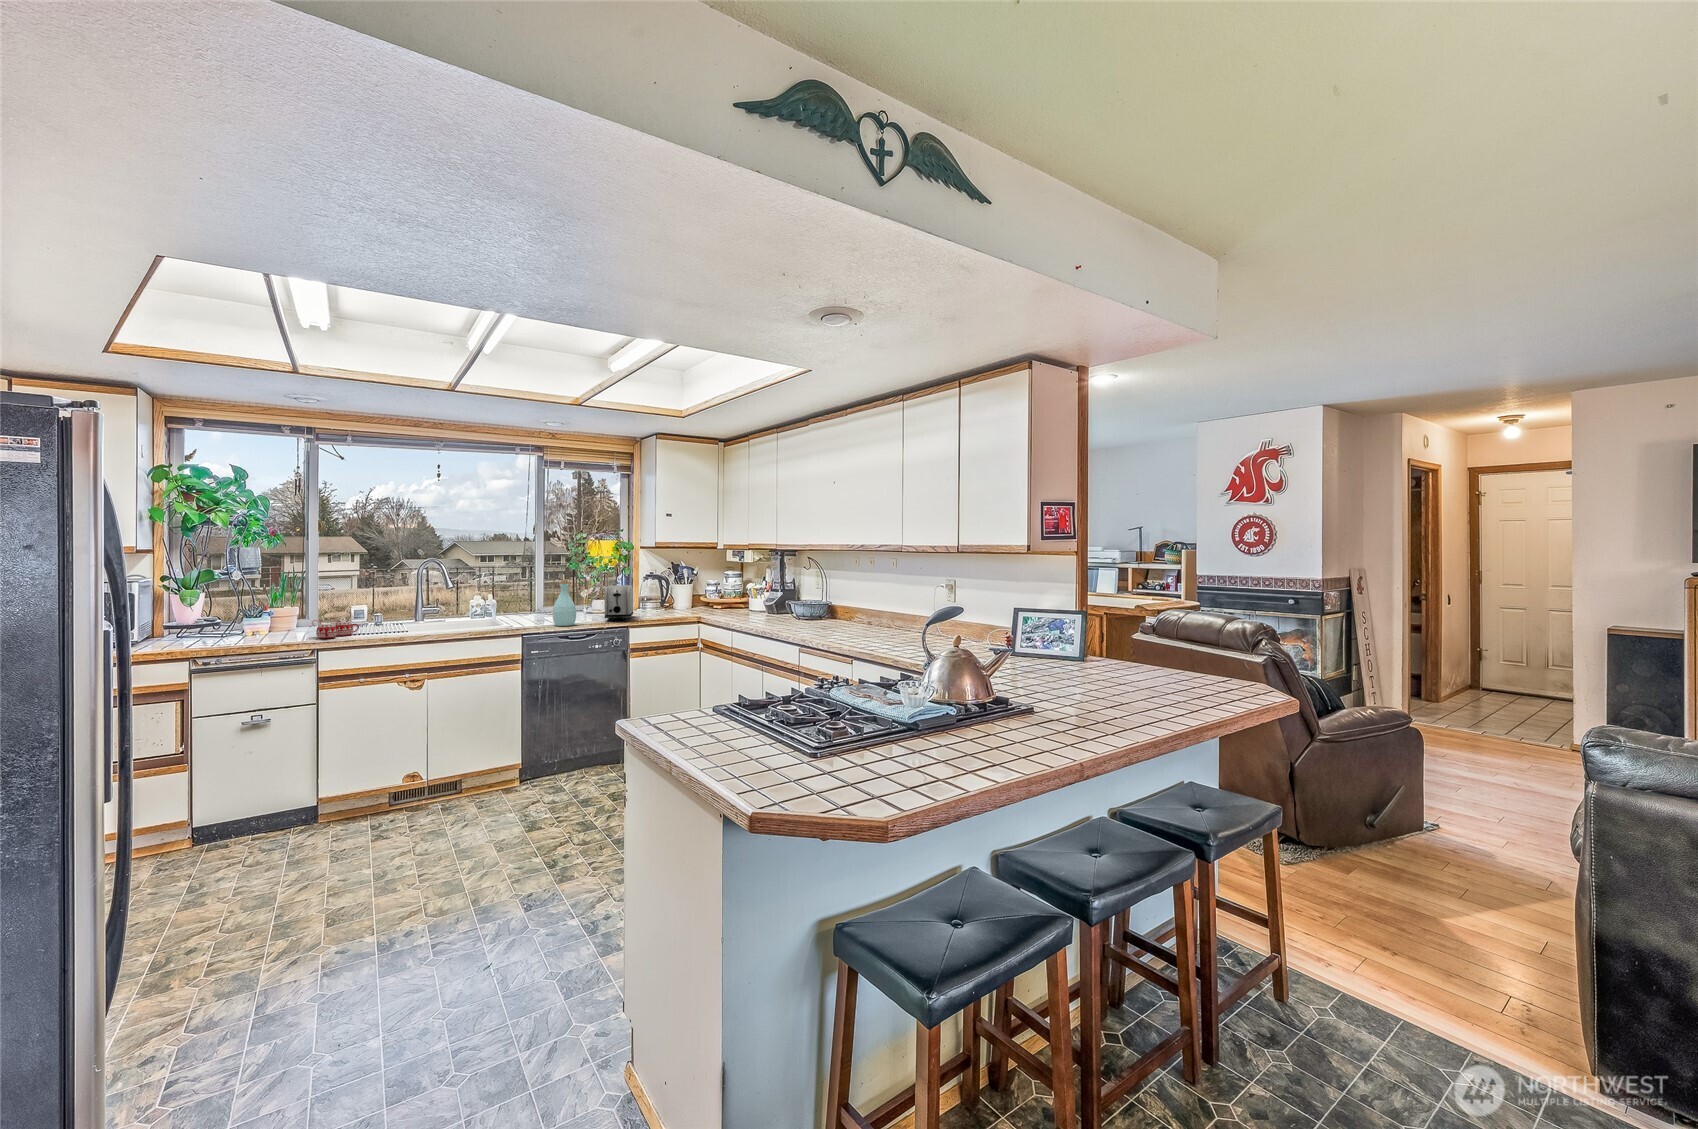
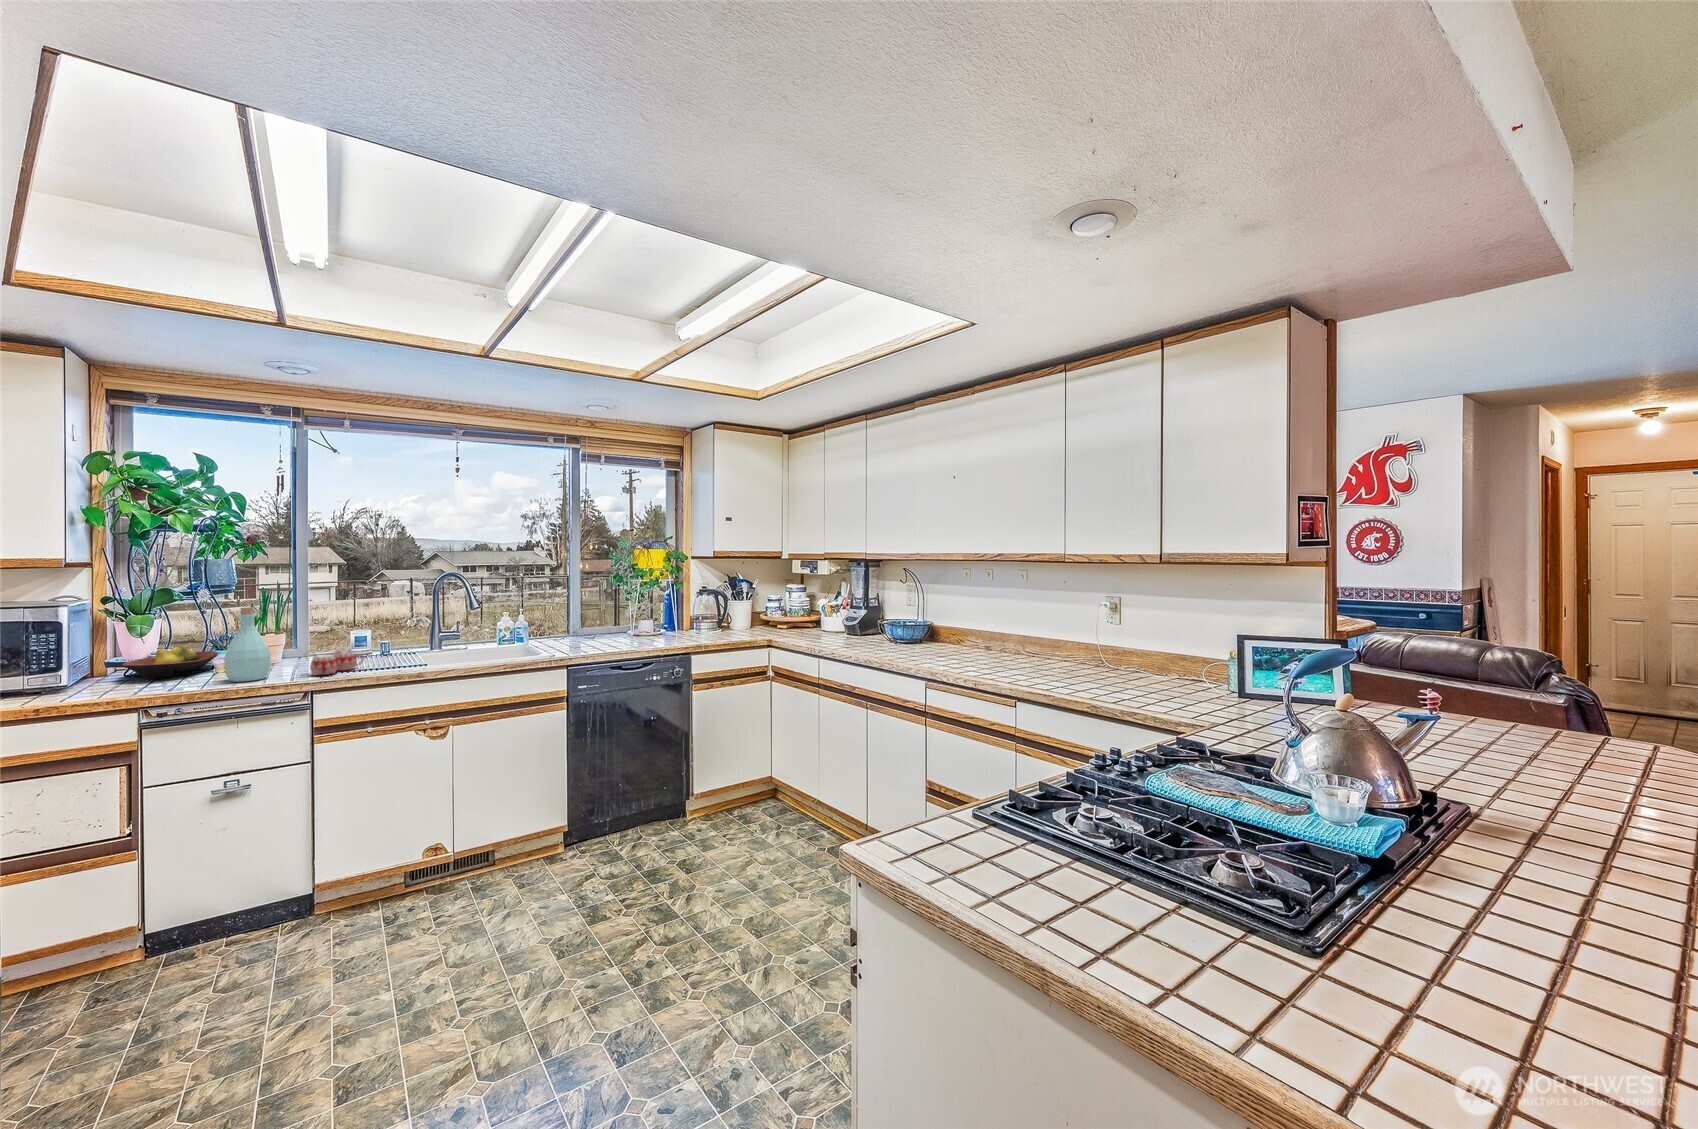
bottle: present [552,580,576,626] -> present [224,607,271,682]
toaster: present [604,585,633,621] -> none [659,601,690,645]
fruit bowl: none [175,614,247,639] -> present [122,645,218,679]

